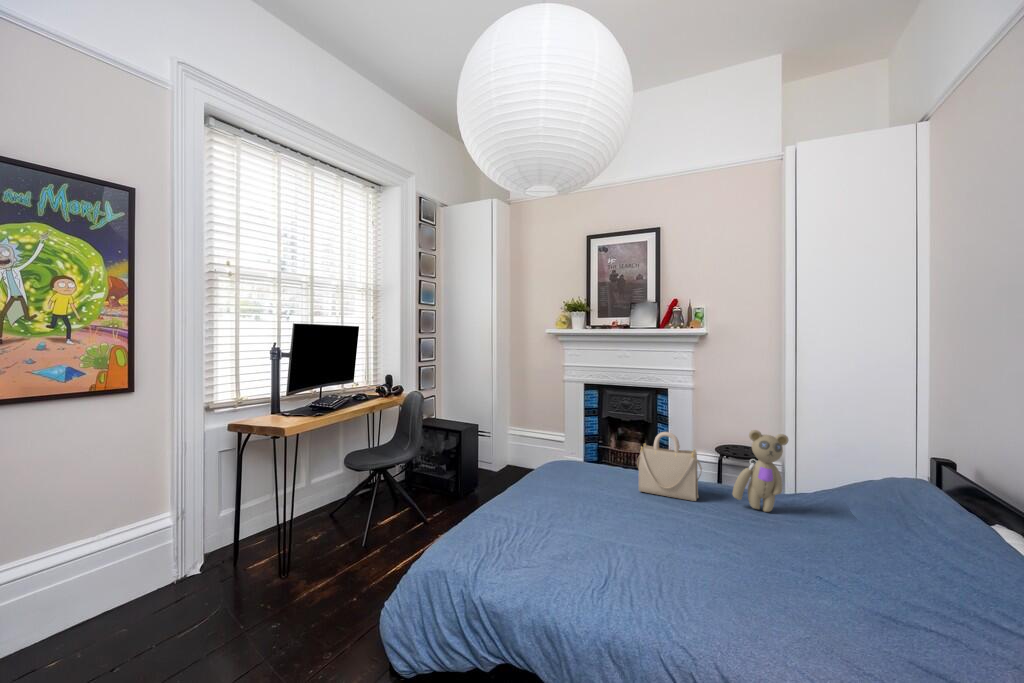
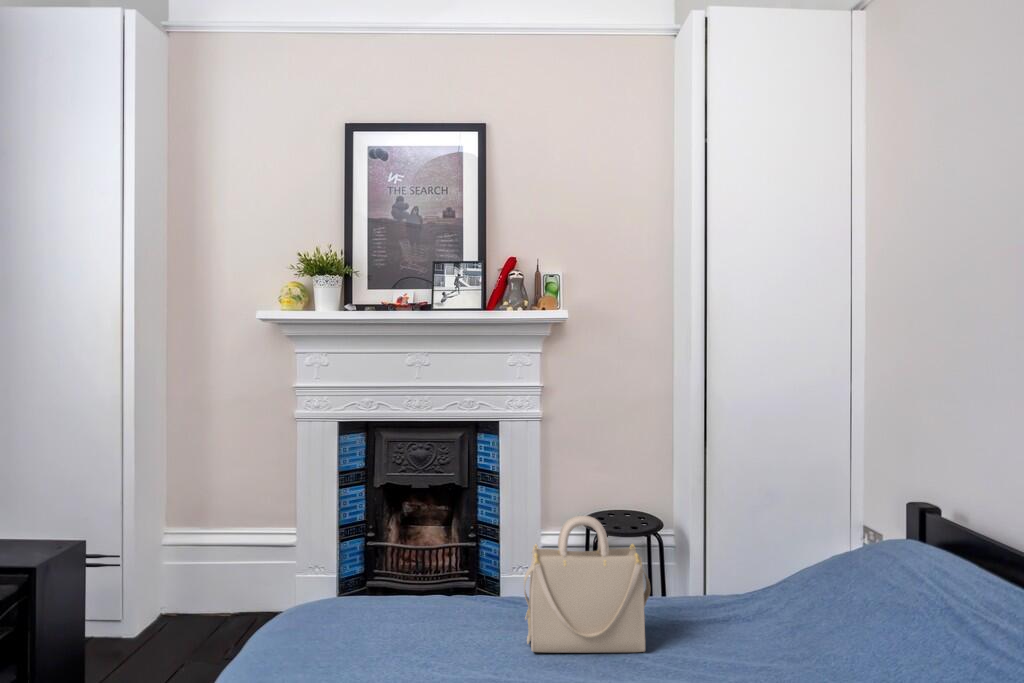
teddy bear: present [732,430,788,512] -> none [708,495,796,648]

